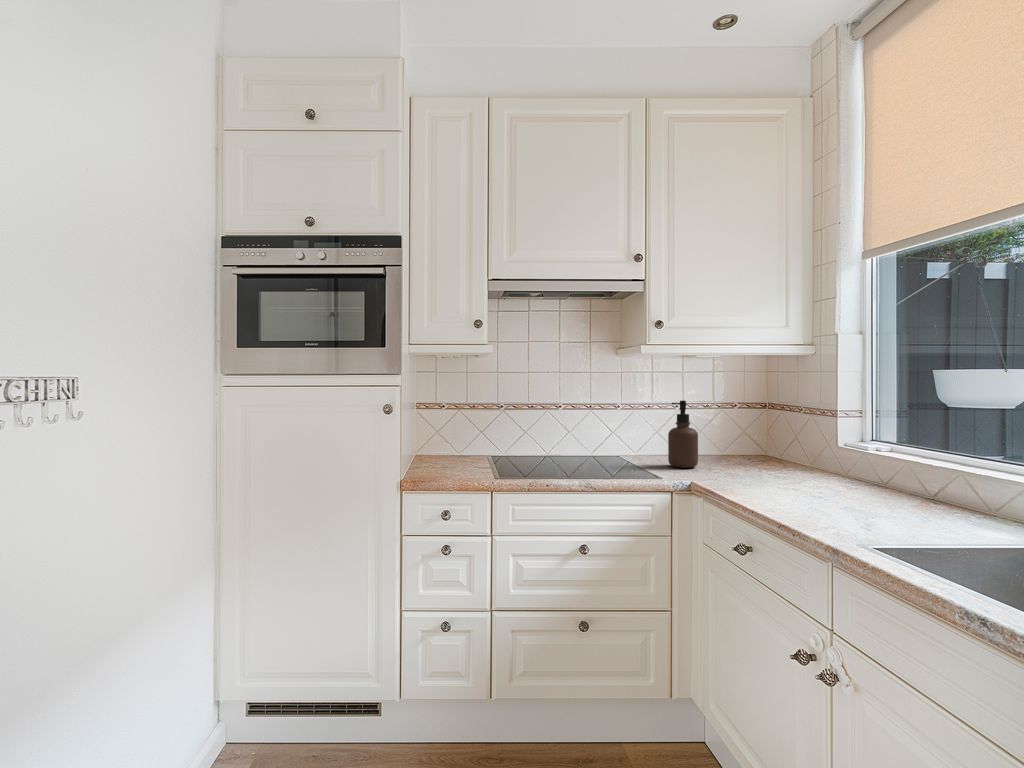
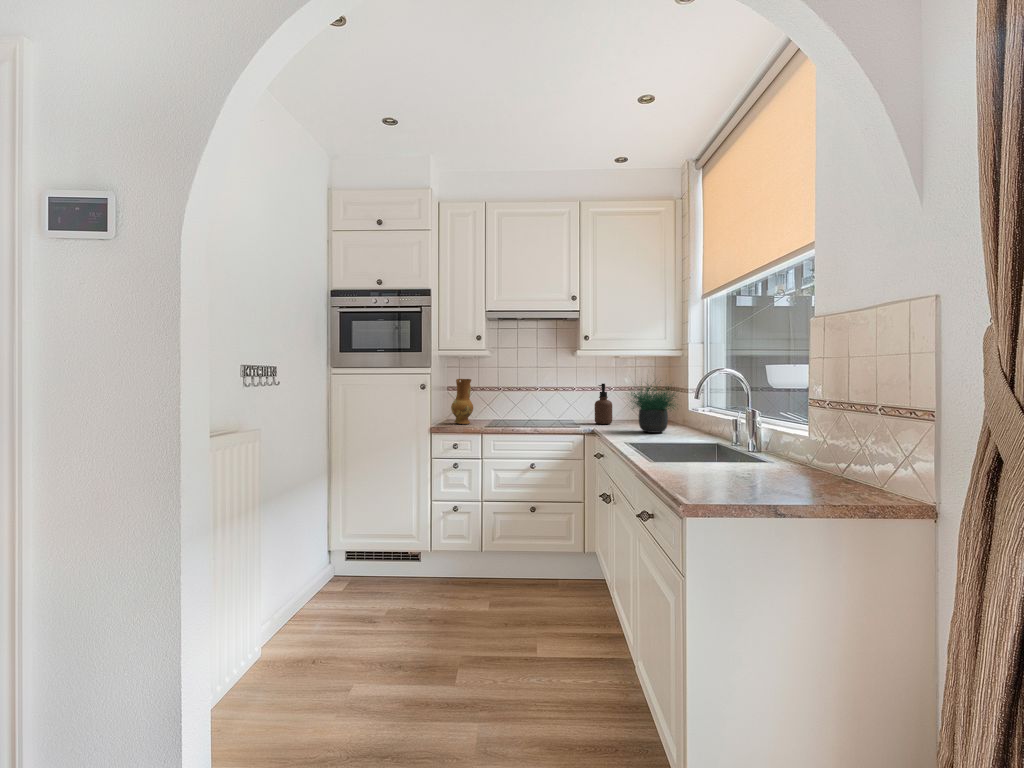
potted plant: none [739,376,872,490] -> present [631,384,676,433]
ceramic jug: none [431,393,469,472] -> present [451,379,473,424]

